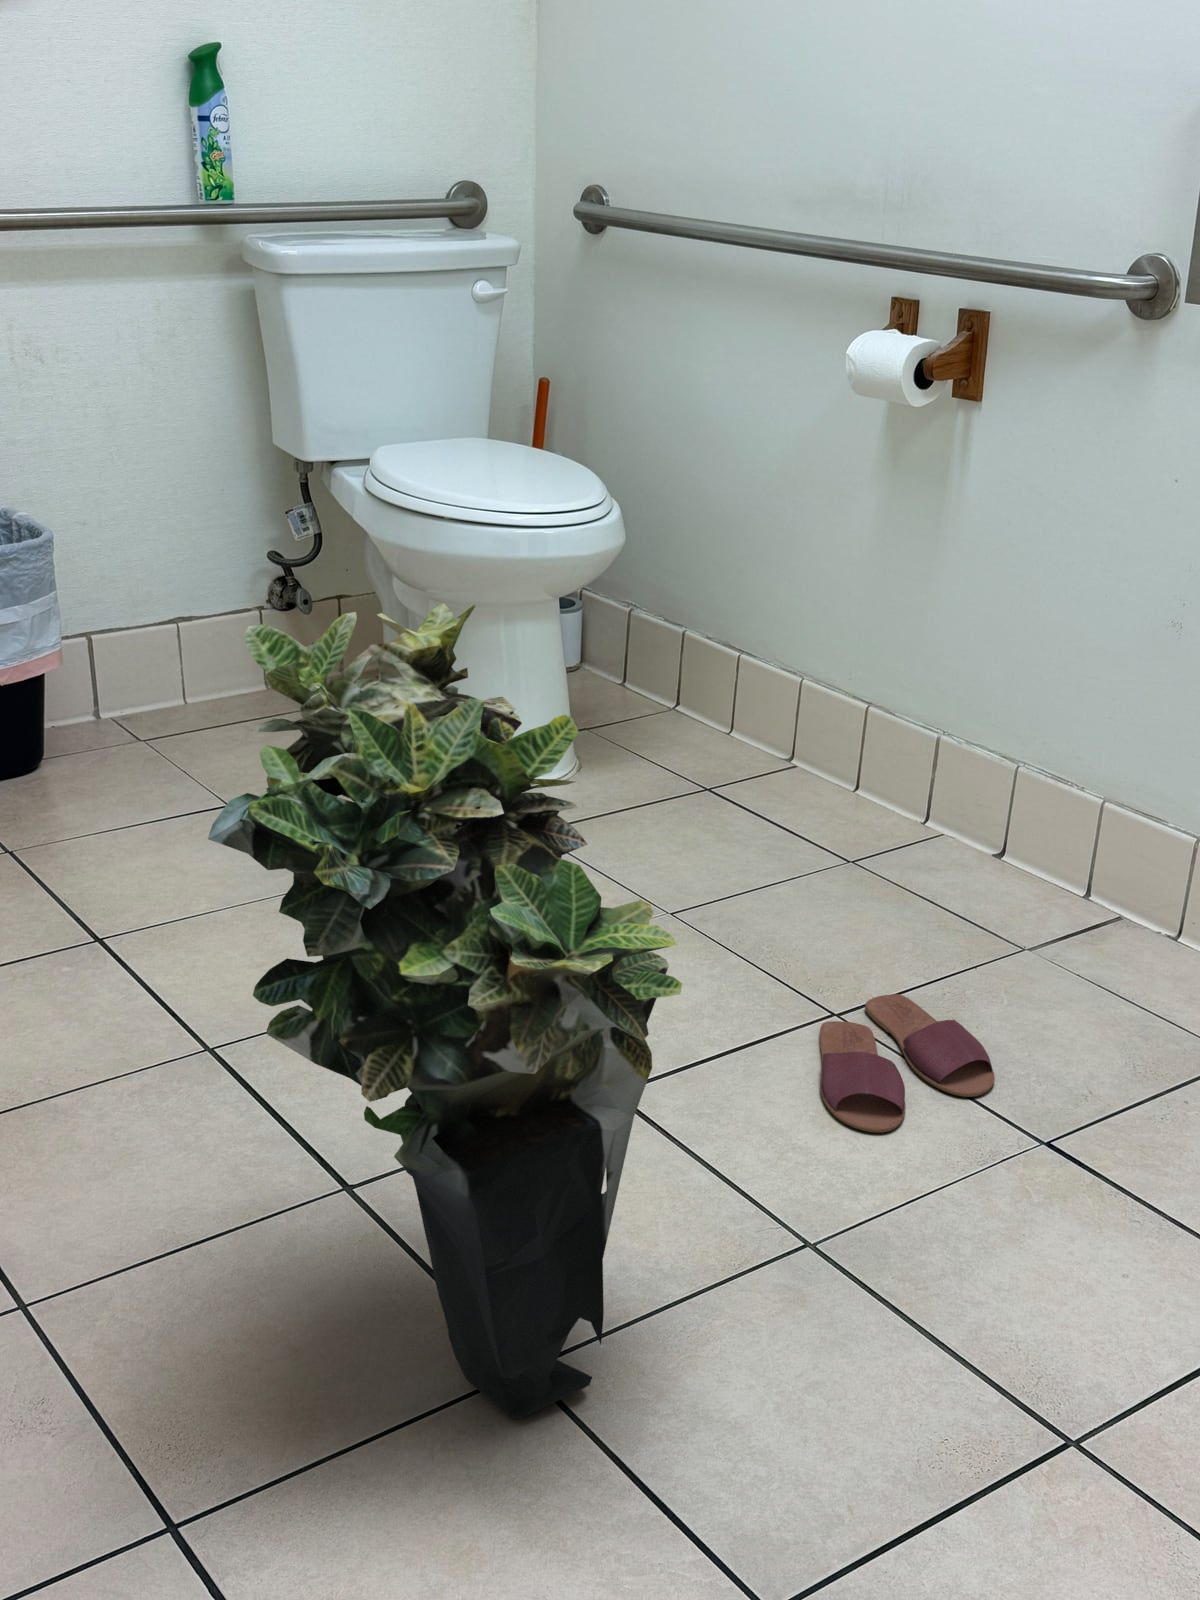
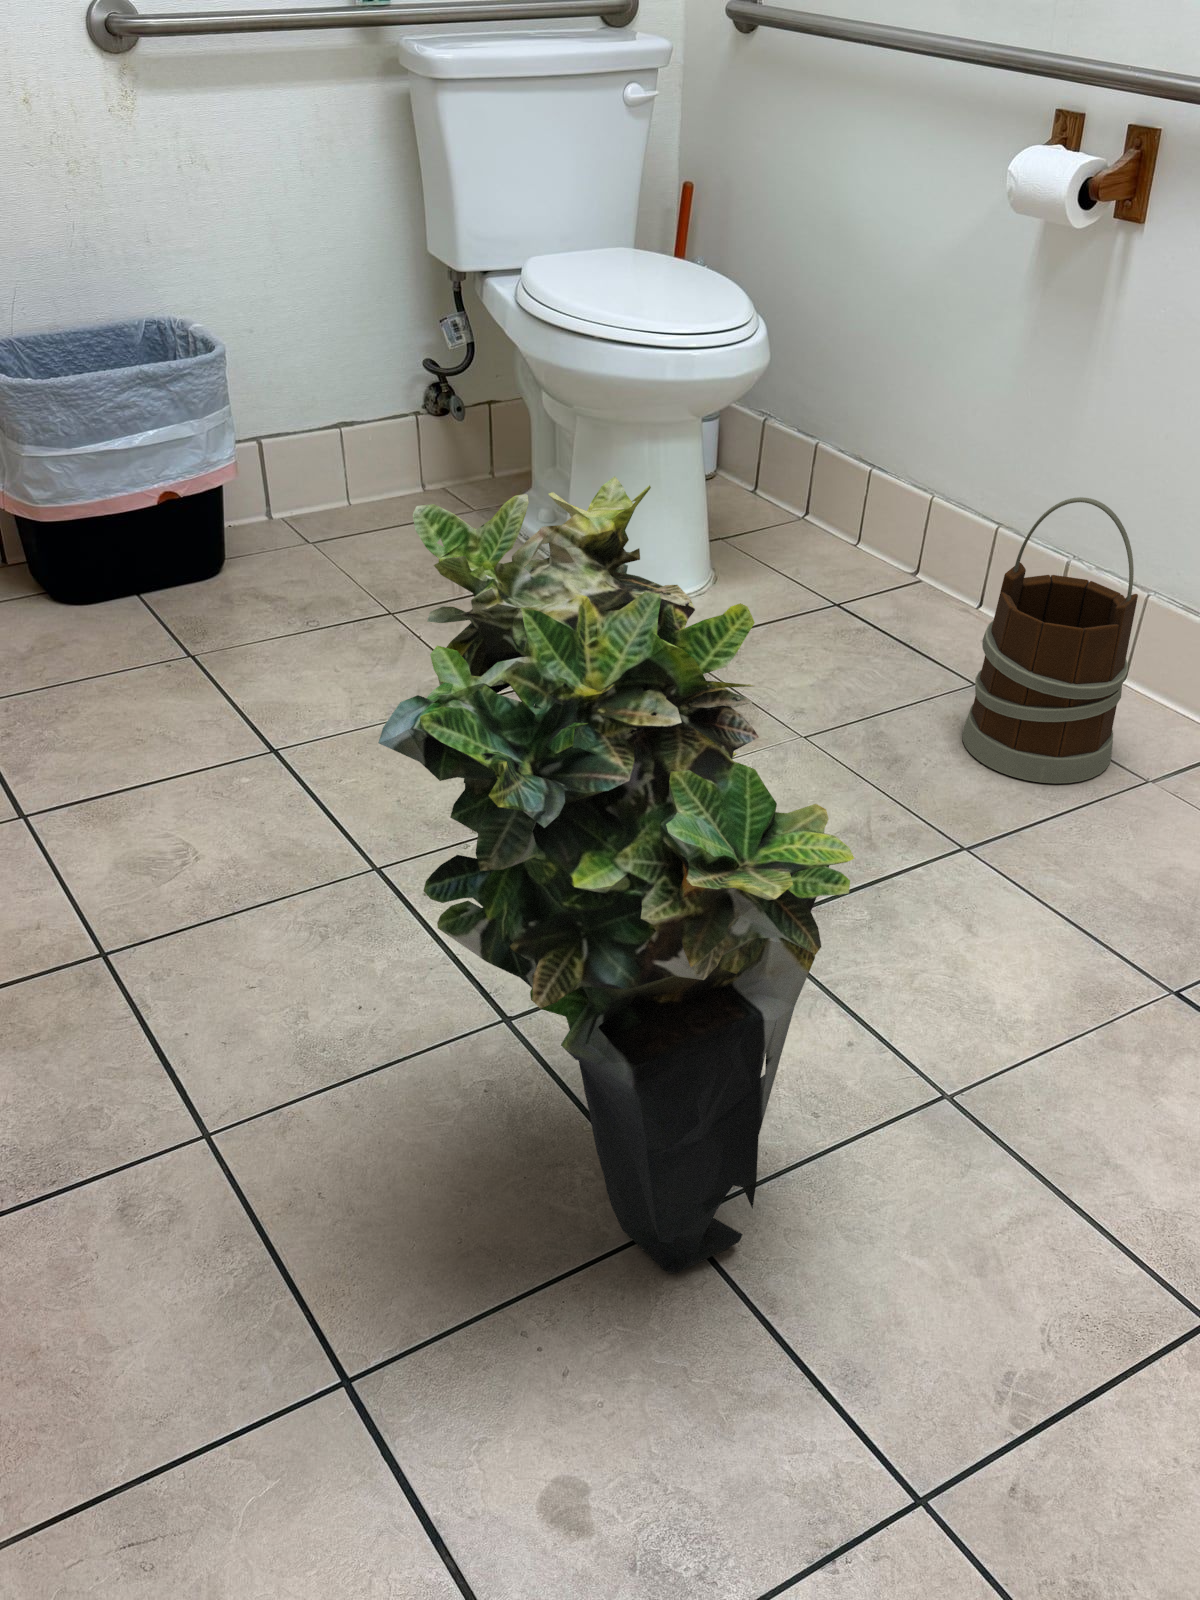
wooden bucket: none [835,658,998,953] -> present [962,497,1138,783]
slippers: present [820,994,995,1133] -> none [951,828,1121,977]

